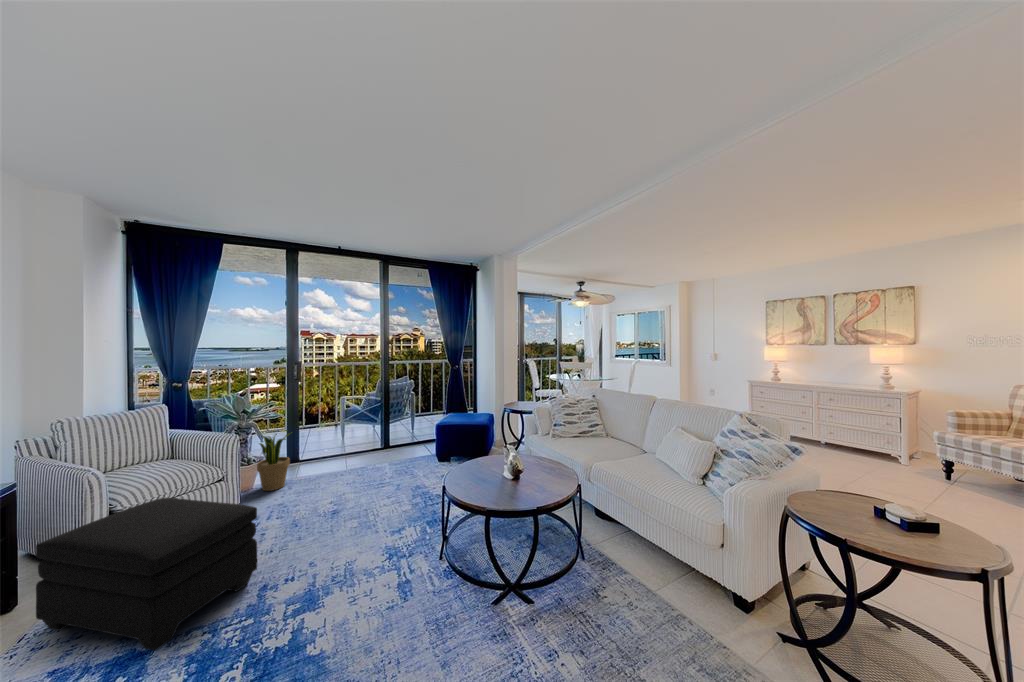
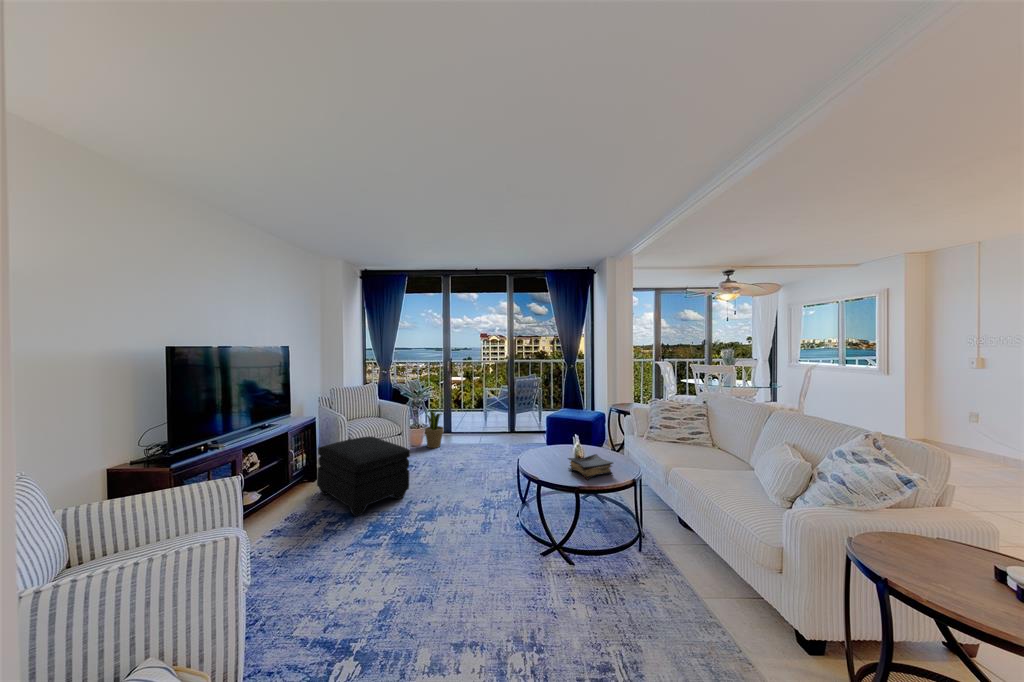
book: none [510,464,561,498] -> present [568,454,613,479]

